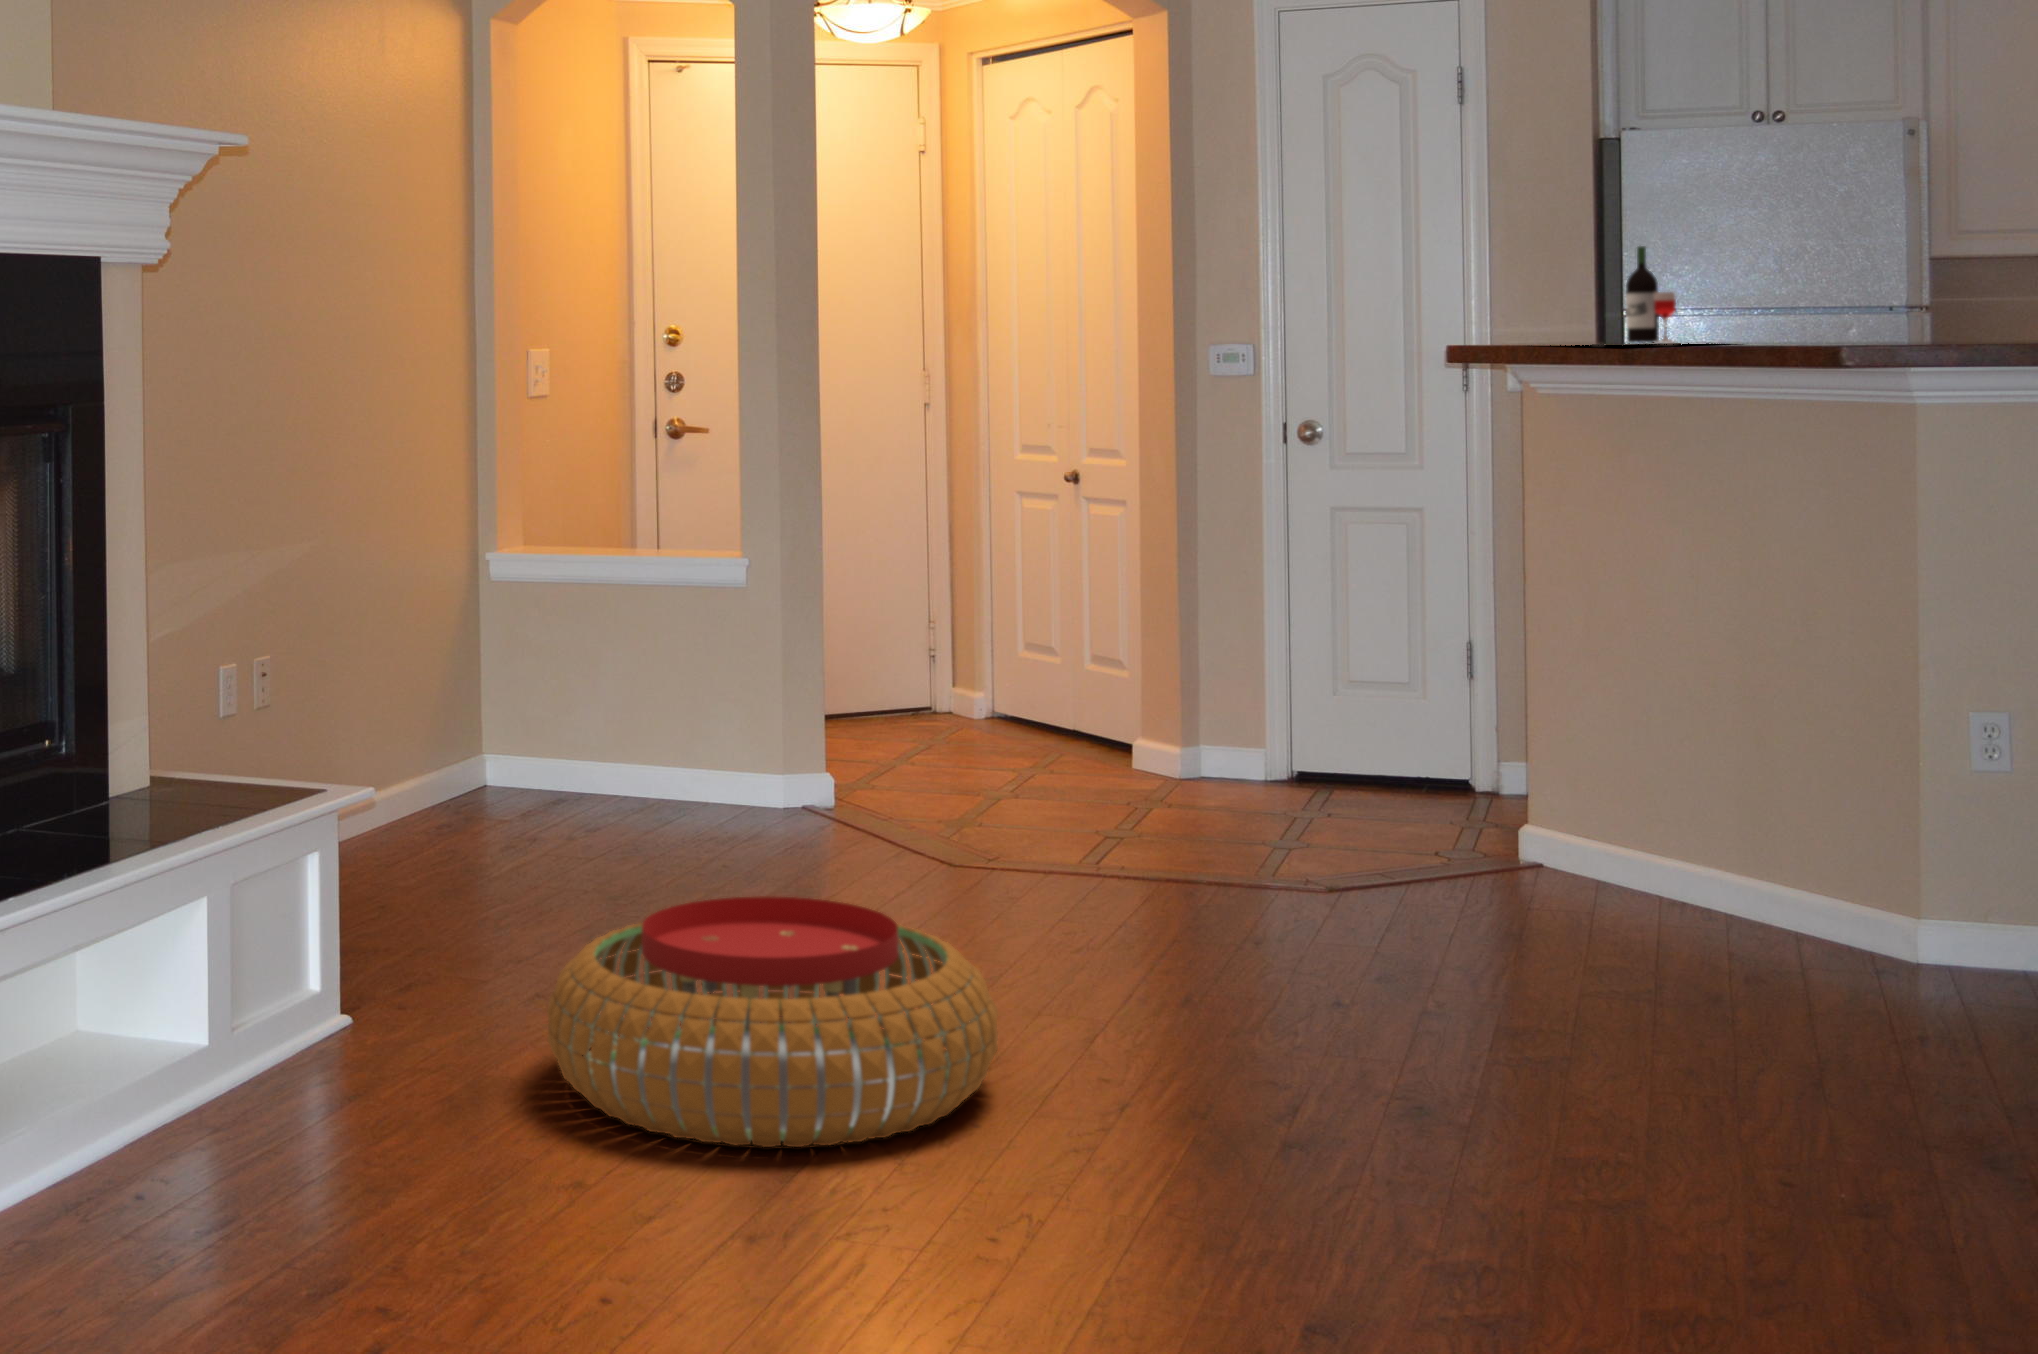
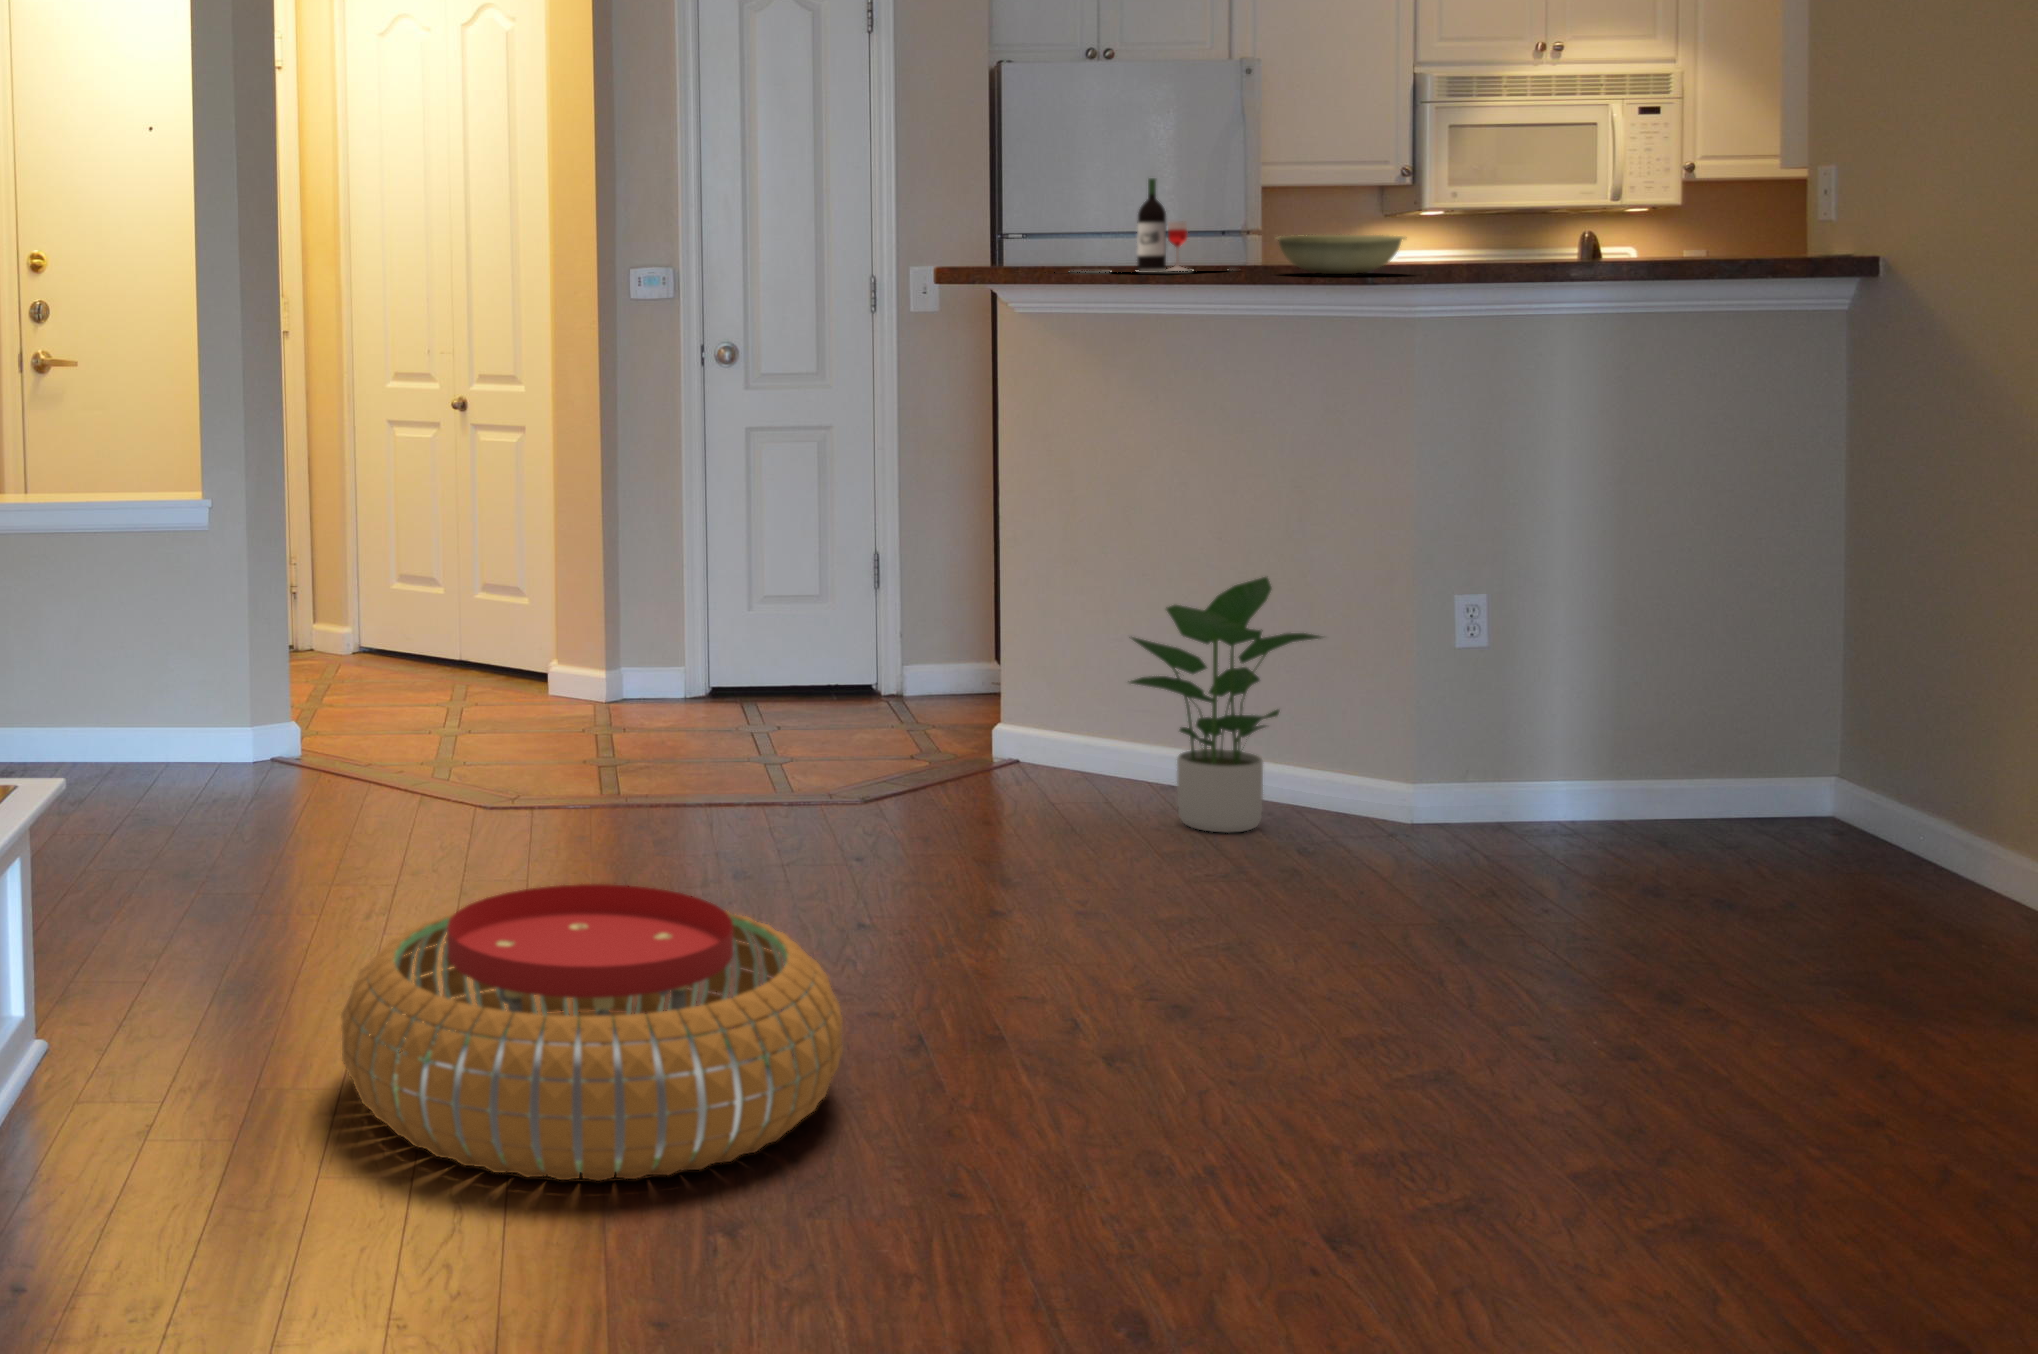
bowl: none [1738,304,1893,346] -> present [1278,234,1405,274]
potted plant: none [1578,676,1820,952] -> present [1130,577,1321,832]

